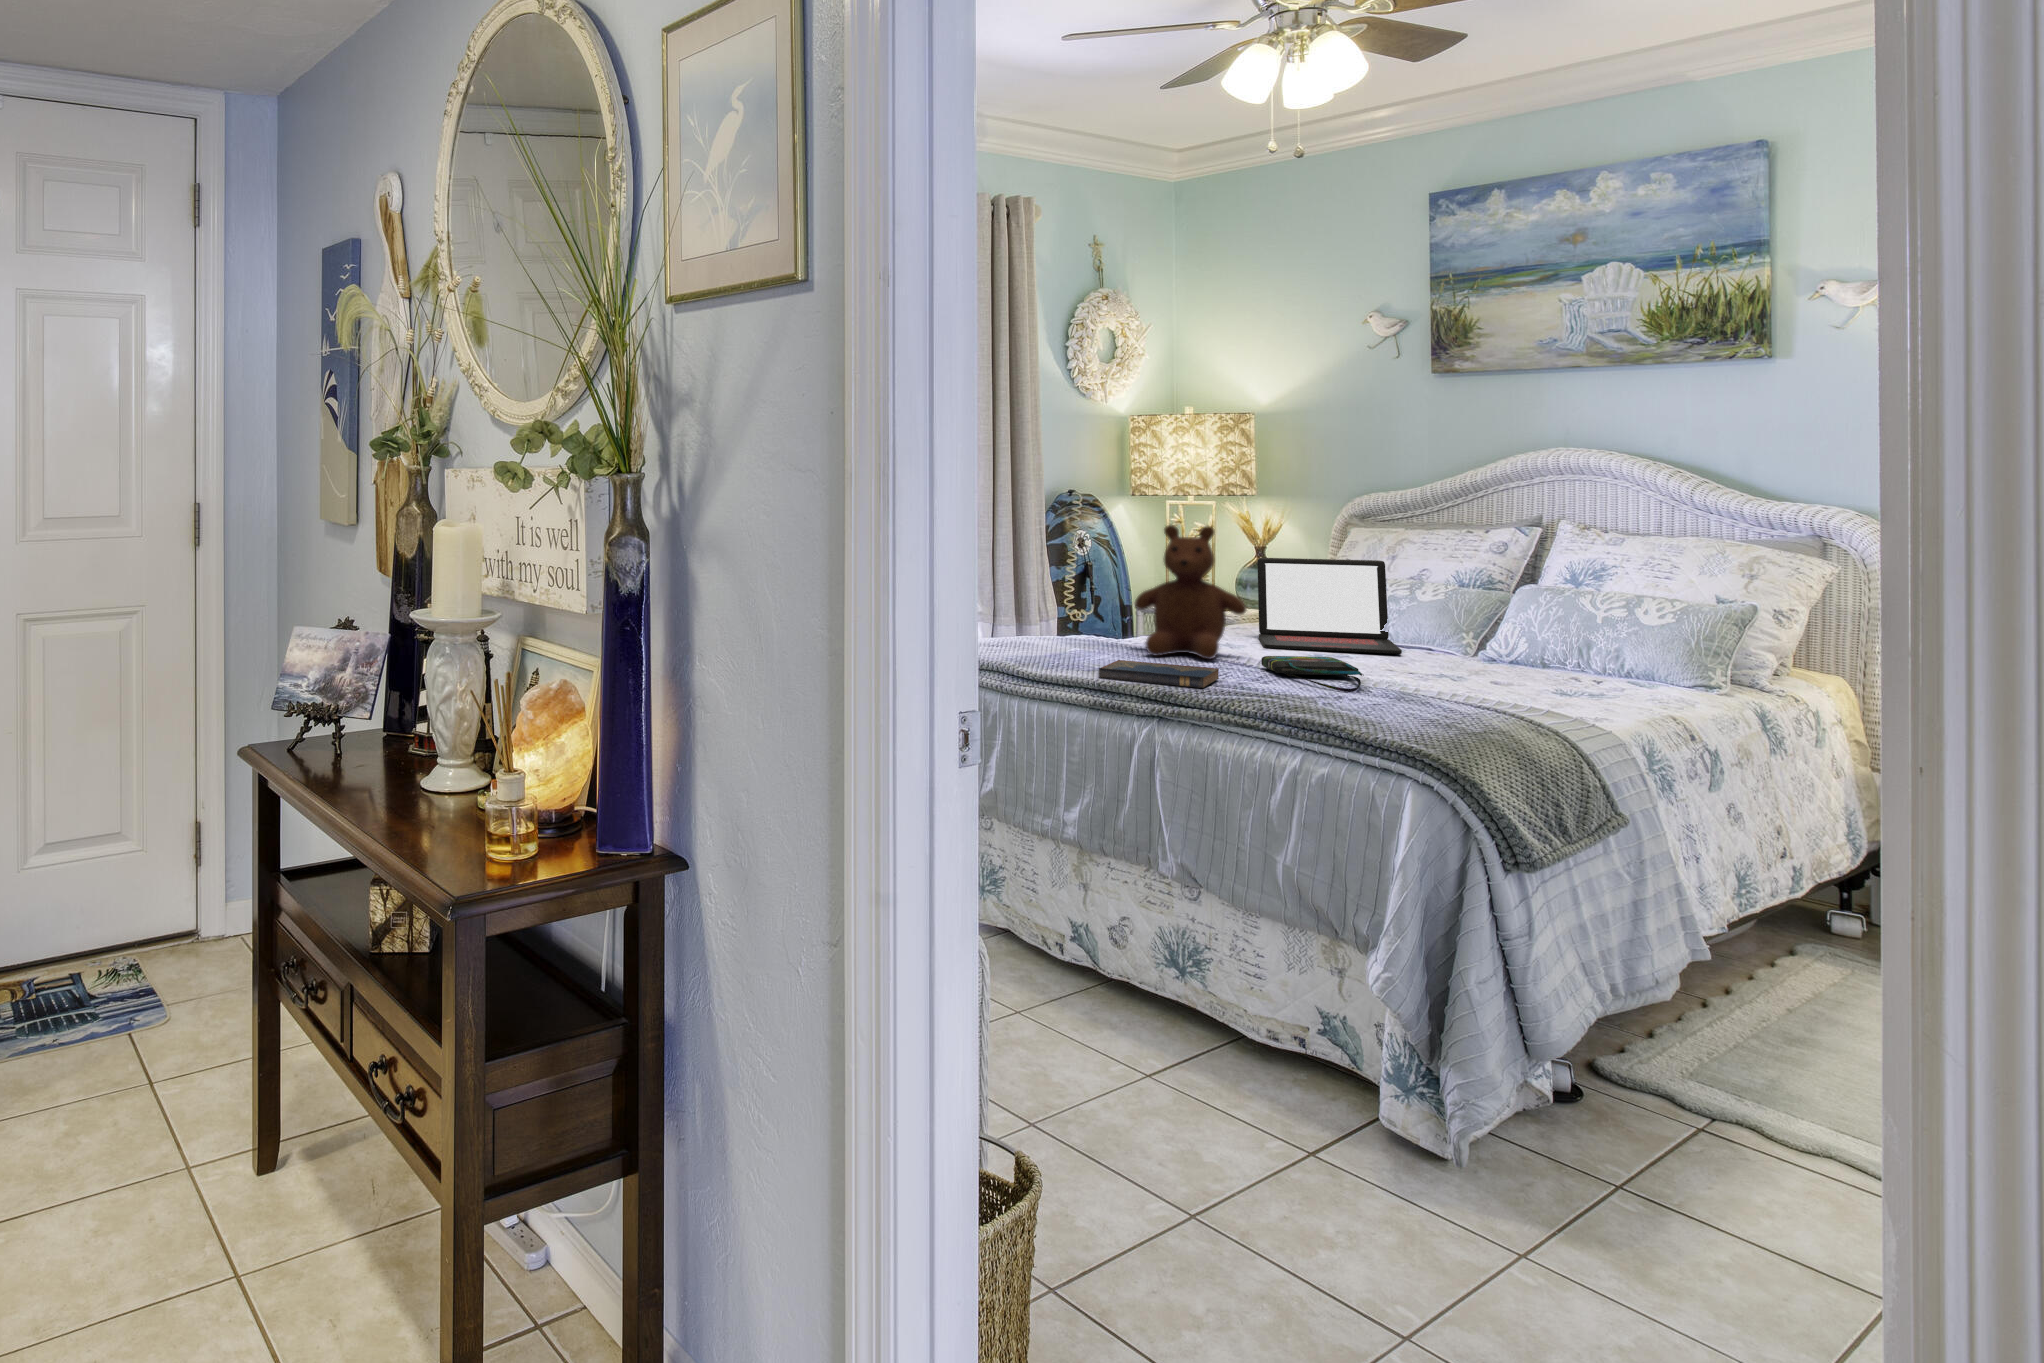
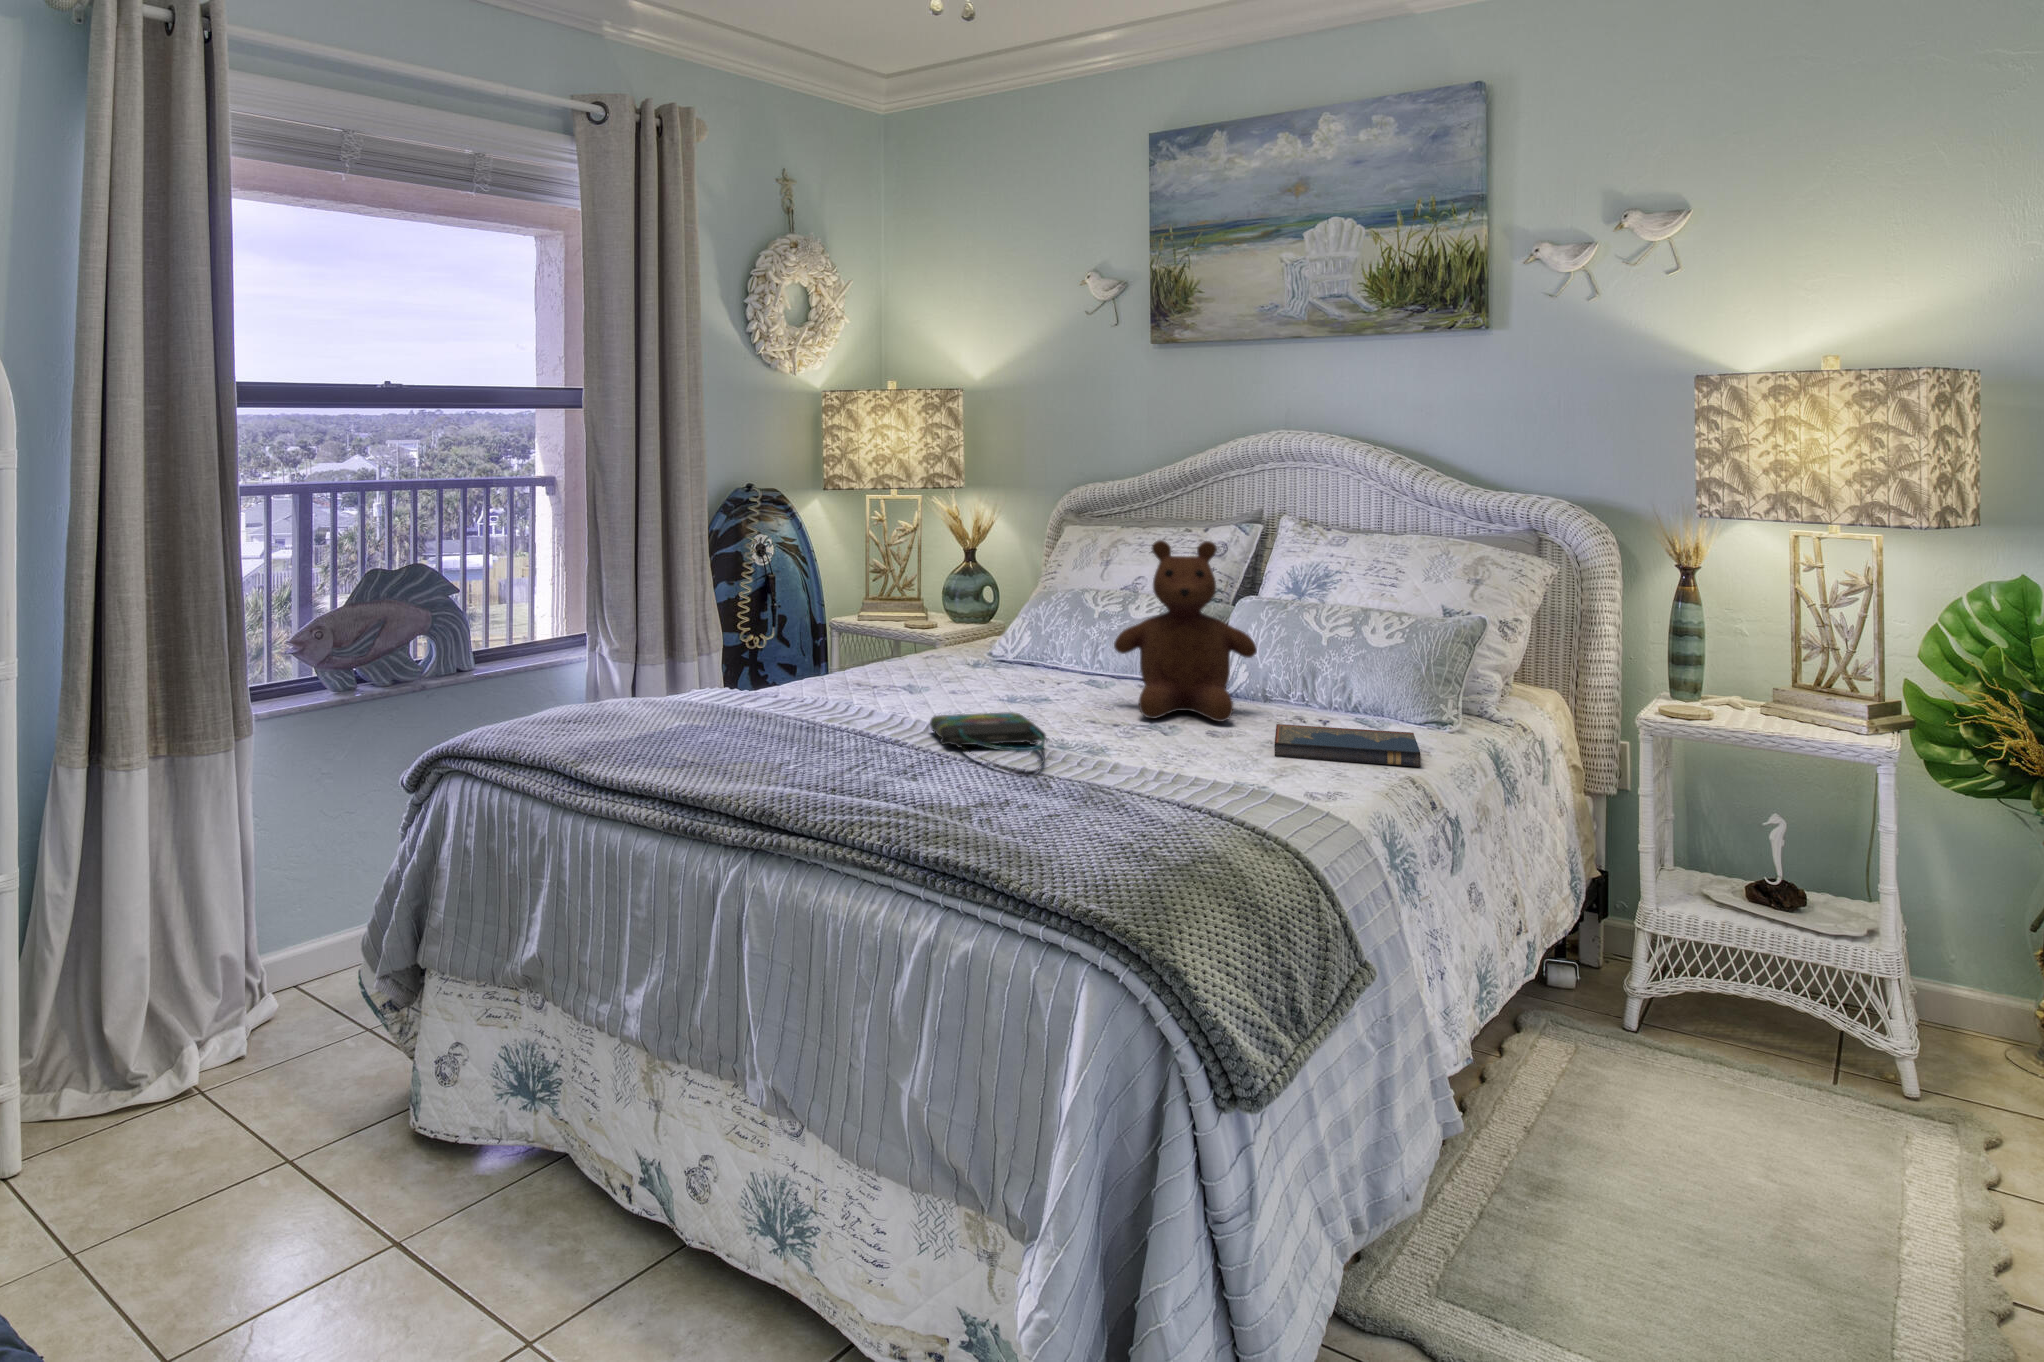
teddy bear: present [1135,525,1246,659] -> present [1114,540,1257,722]
laptop: present [1257,558,1402,654] -> none [948,571,1106,692]
hardcover book: present [1099,660,1219,688] -> present [1275,724,1421,767]

